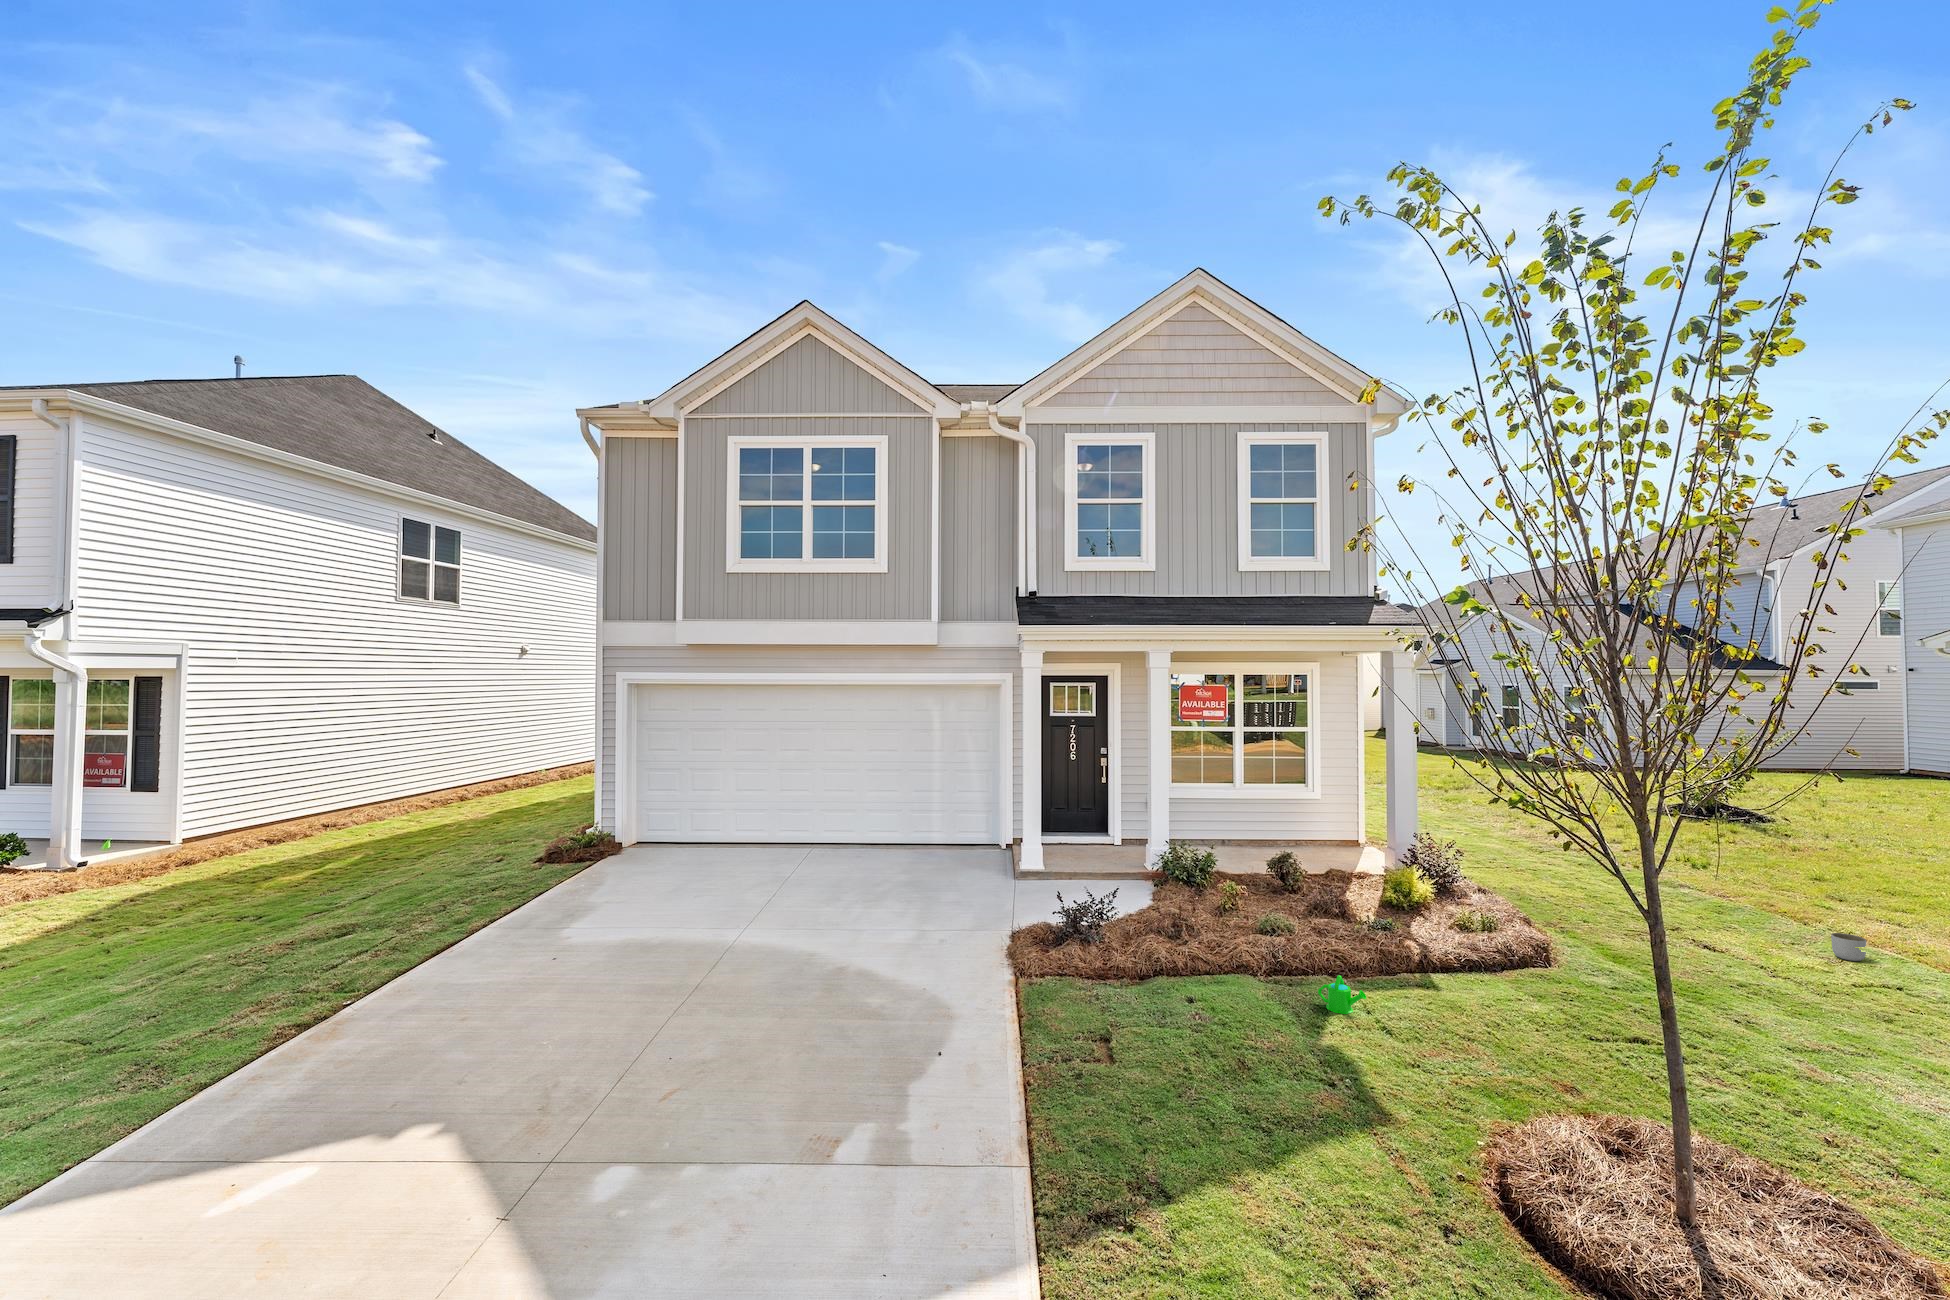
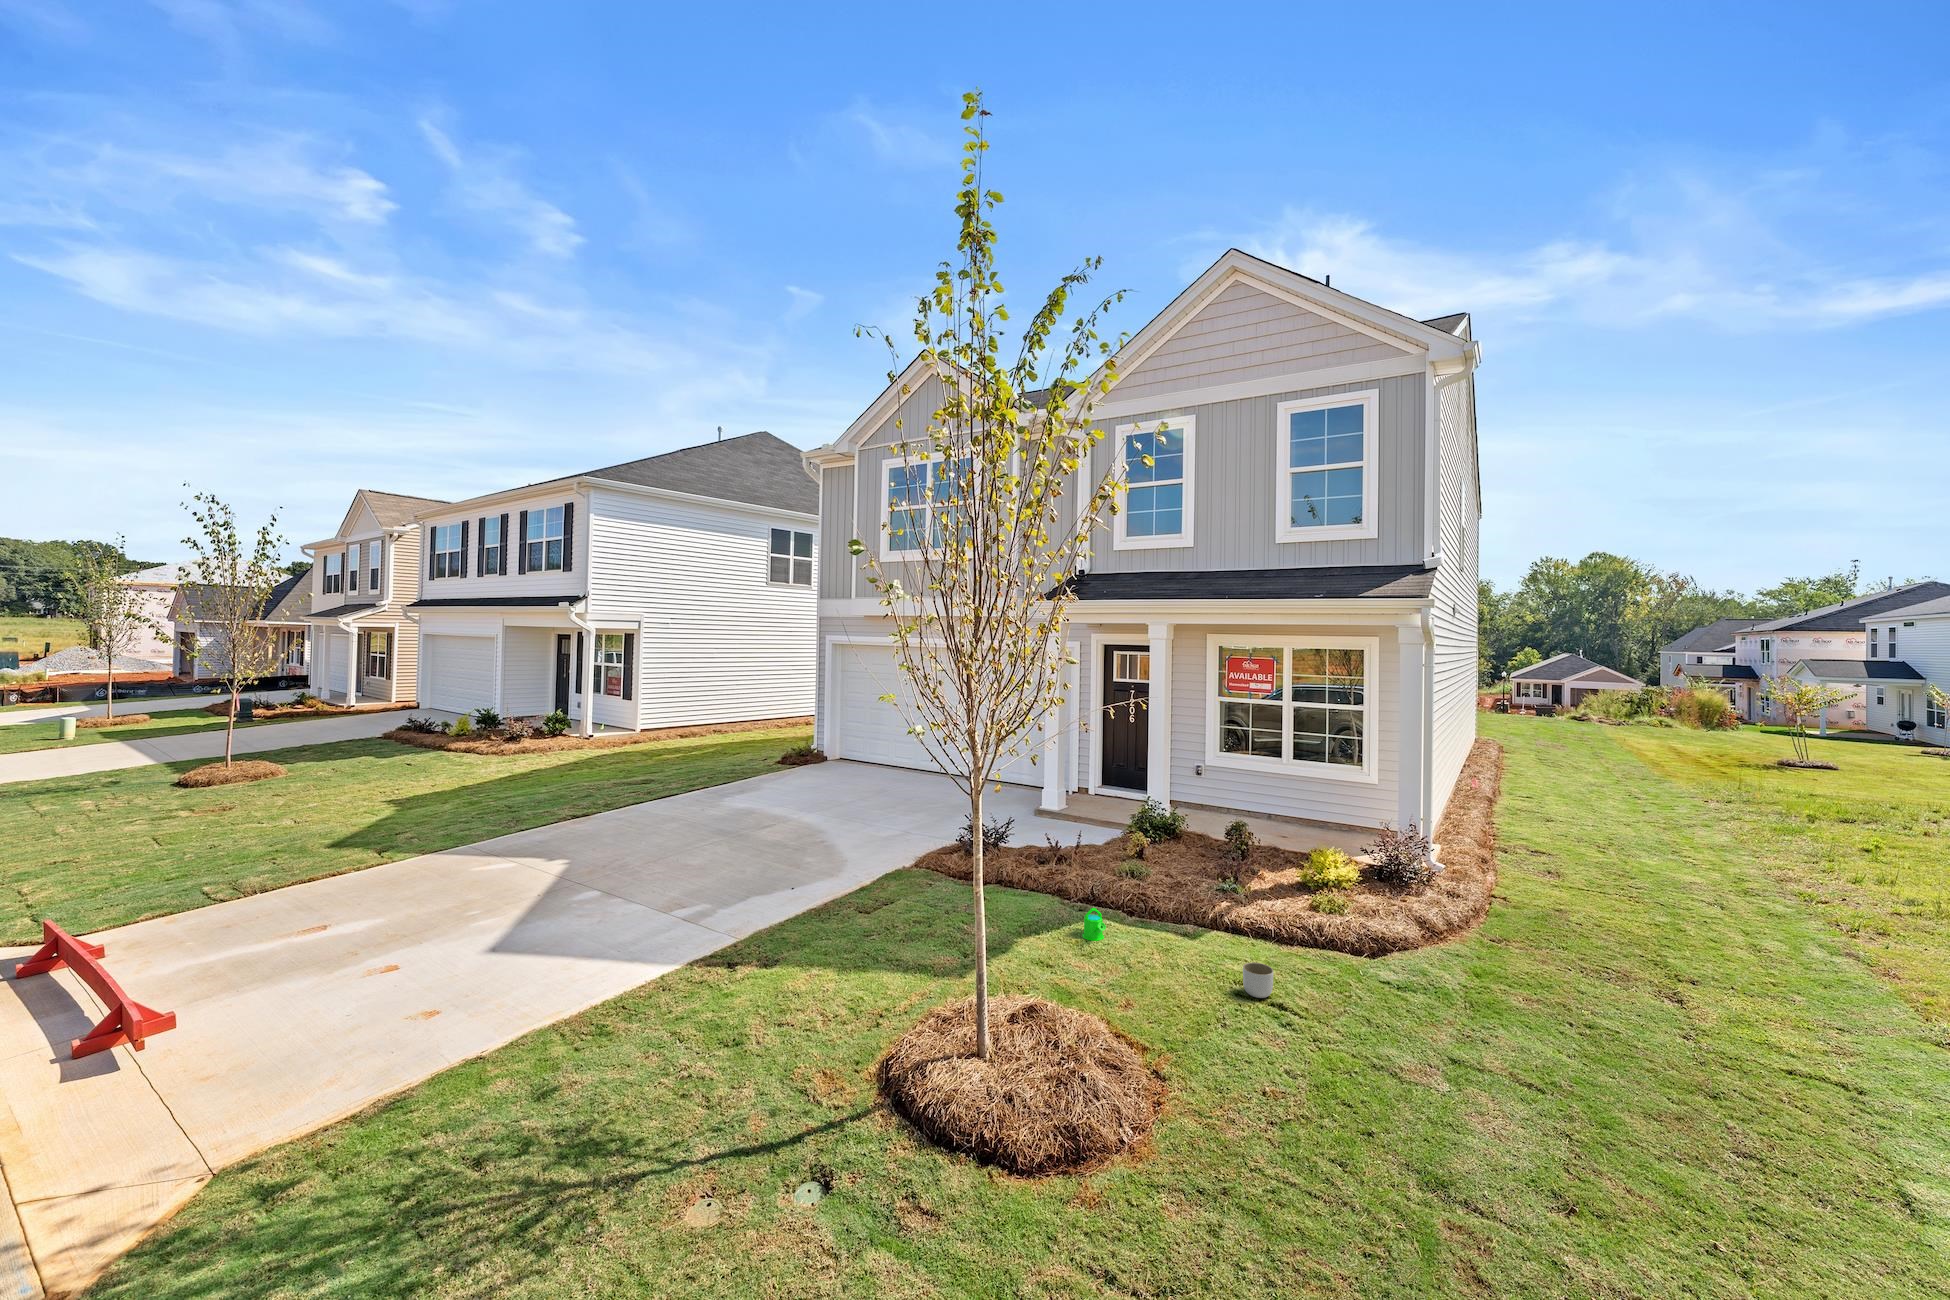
planter: present [1831,933,1866,961] -> present [1243,962,1273,998]

